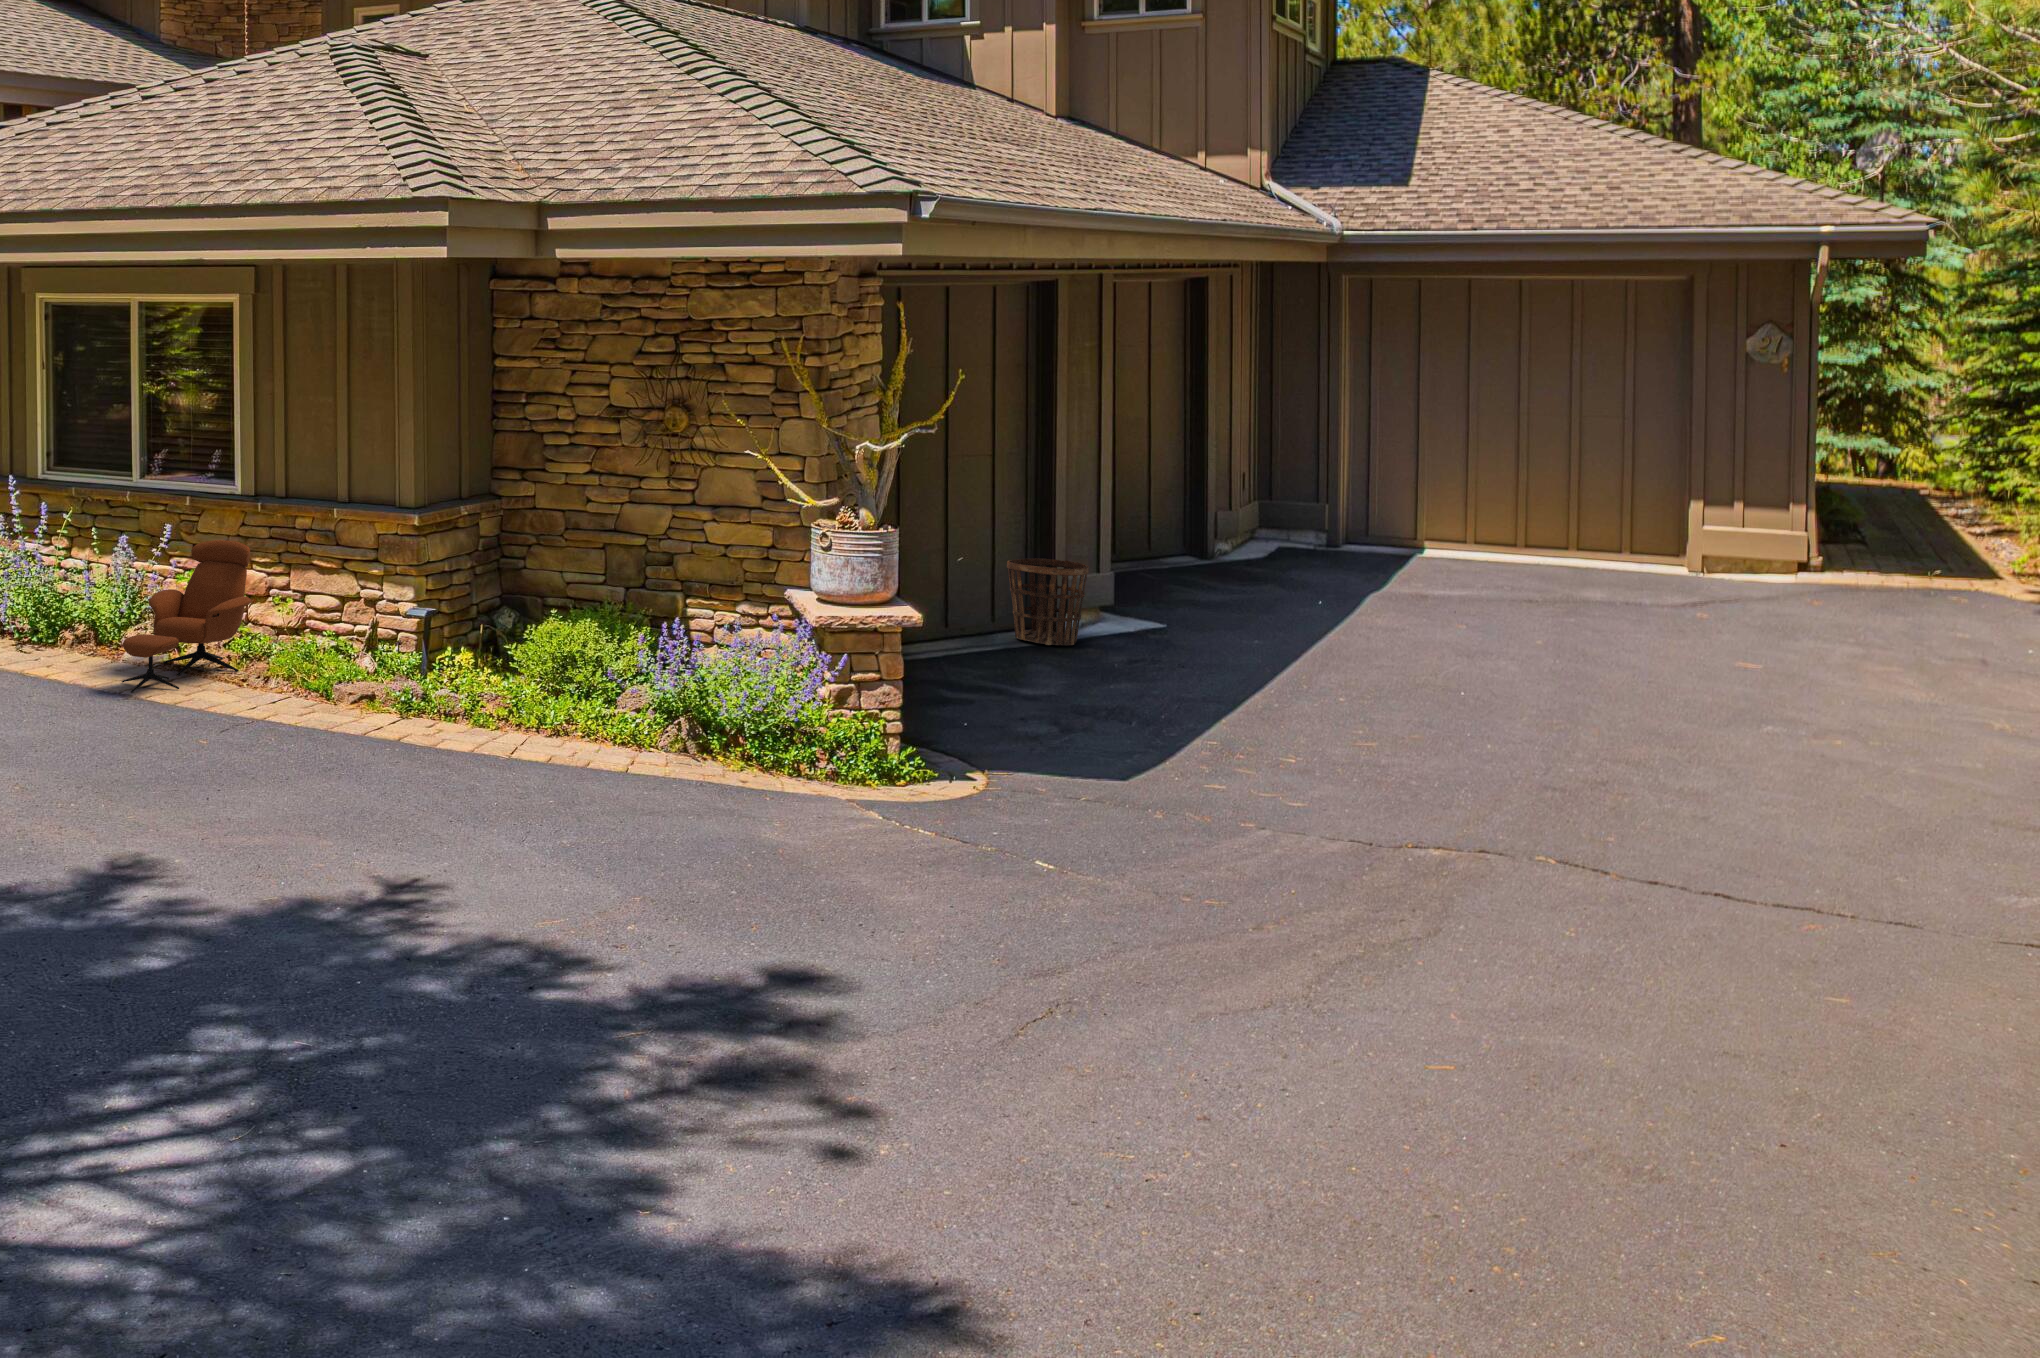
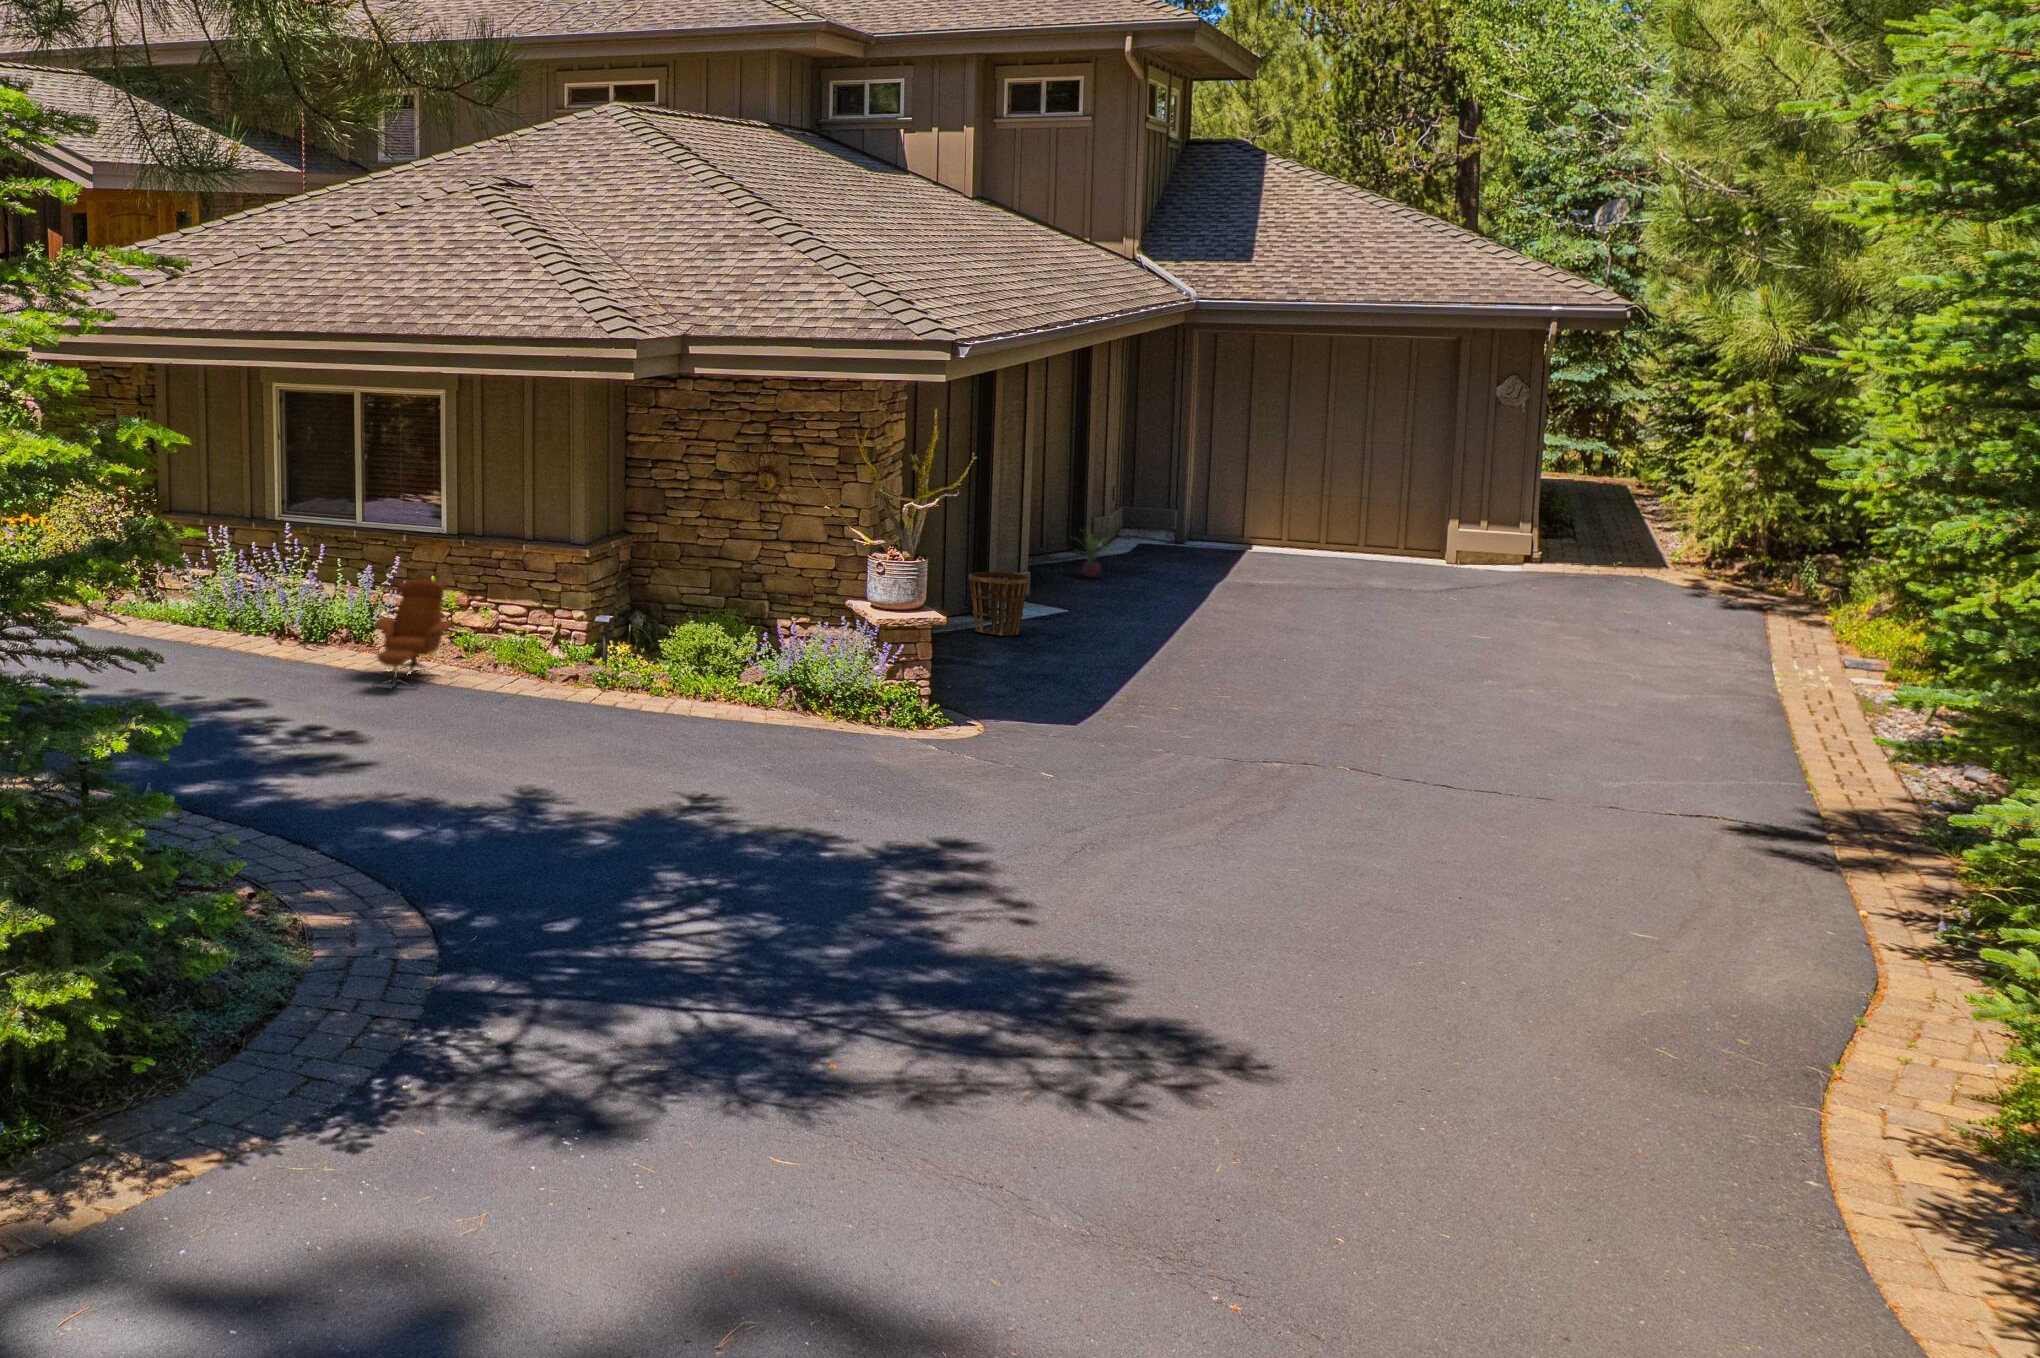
decorative plant: none [1171,510,1236,575] -> present [1082,530,1101,578]

